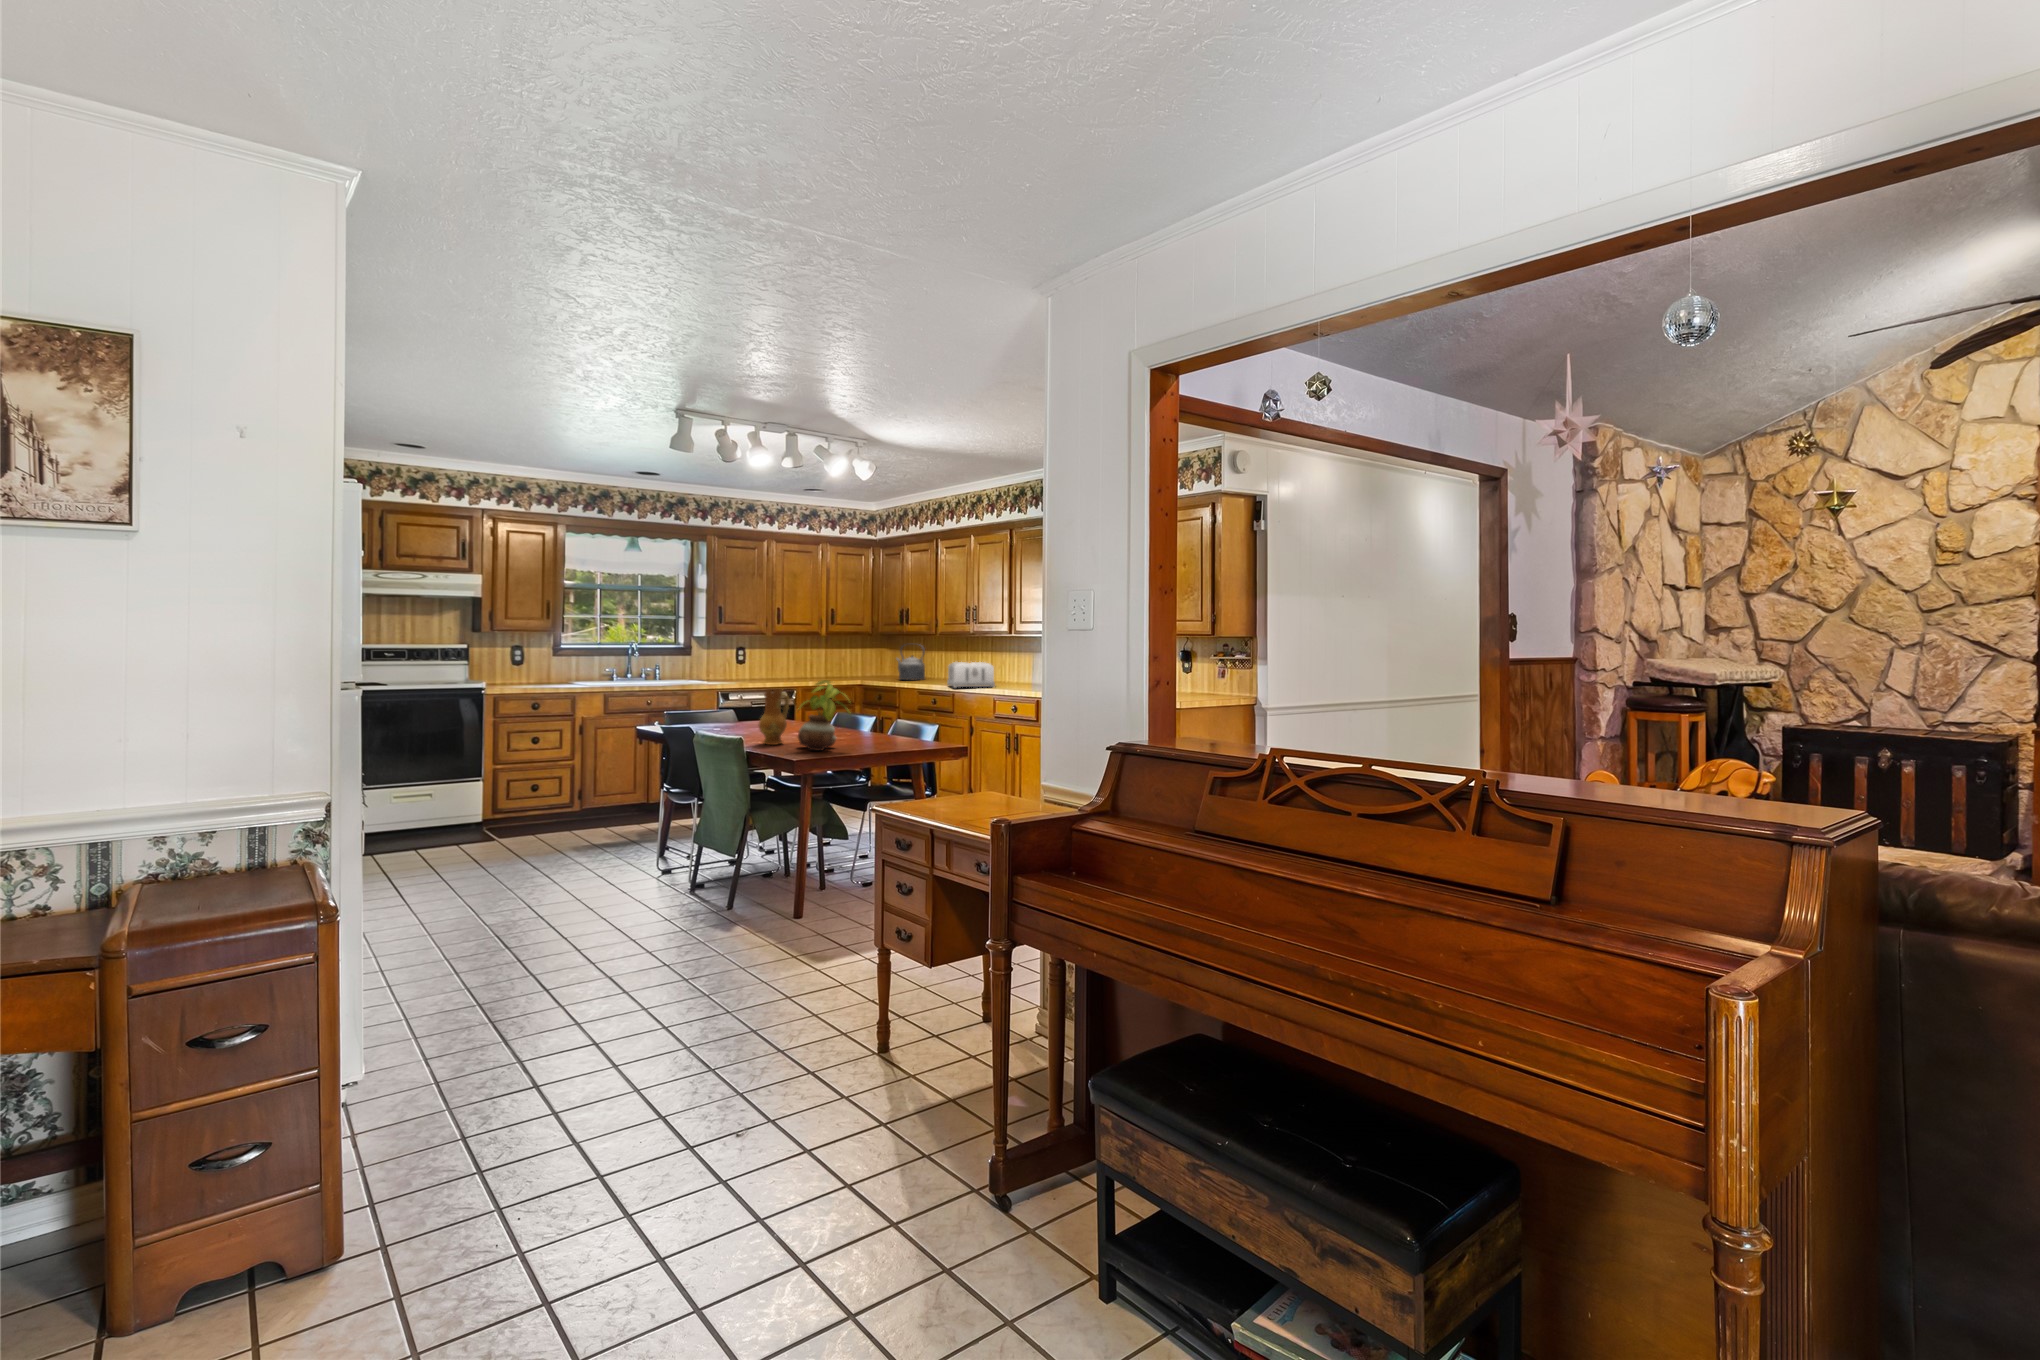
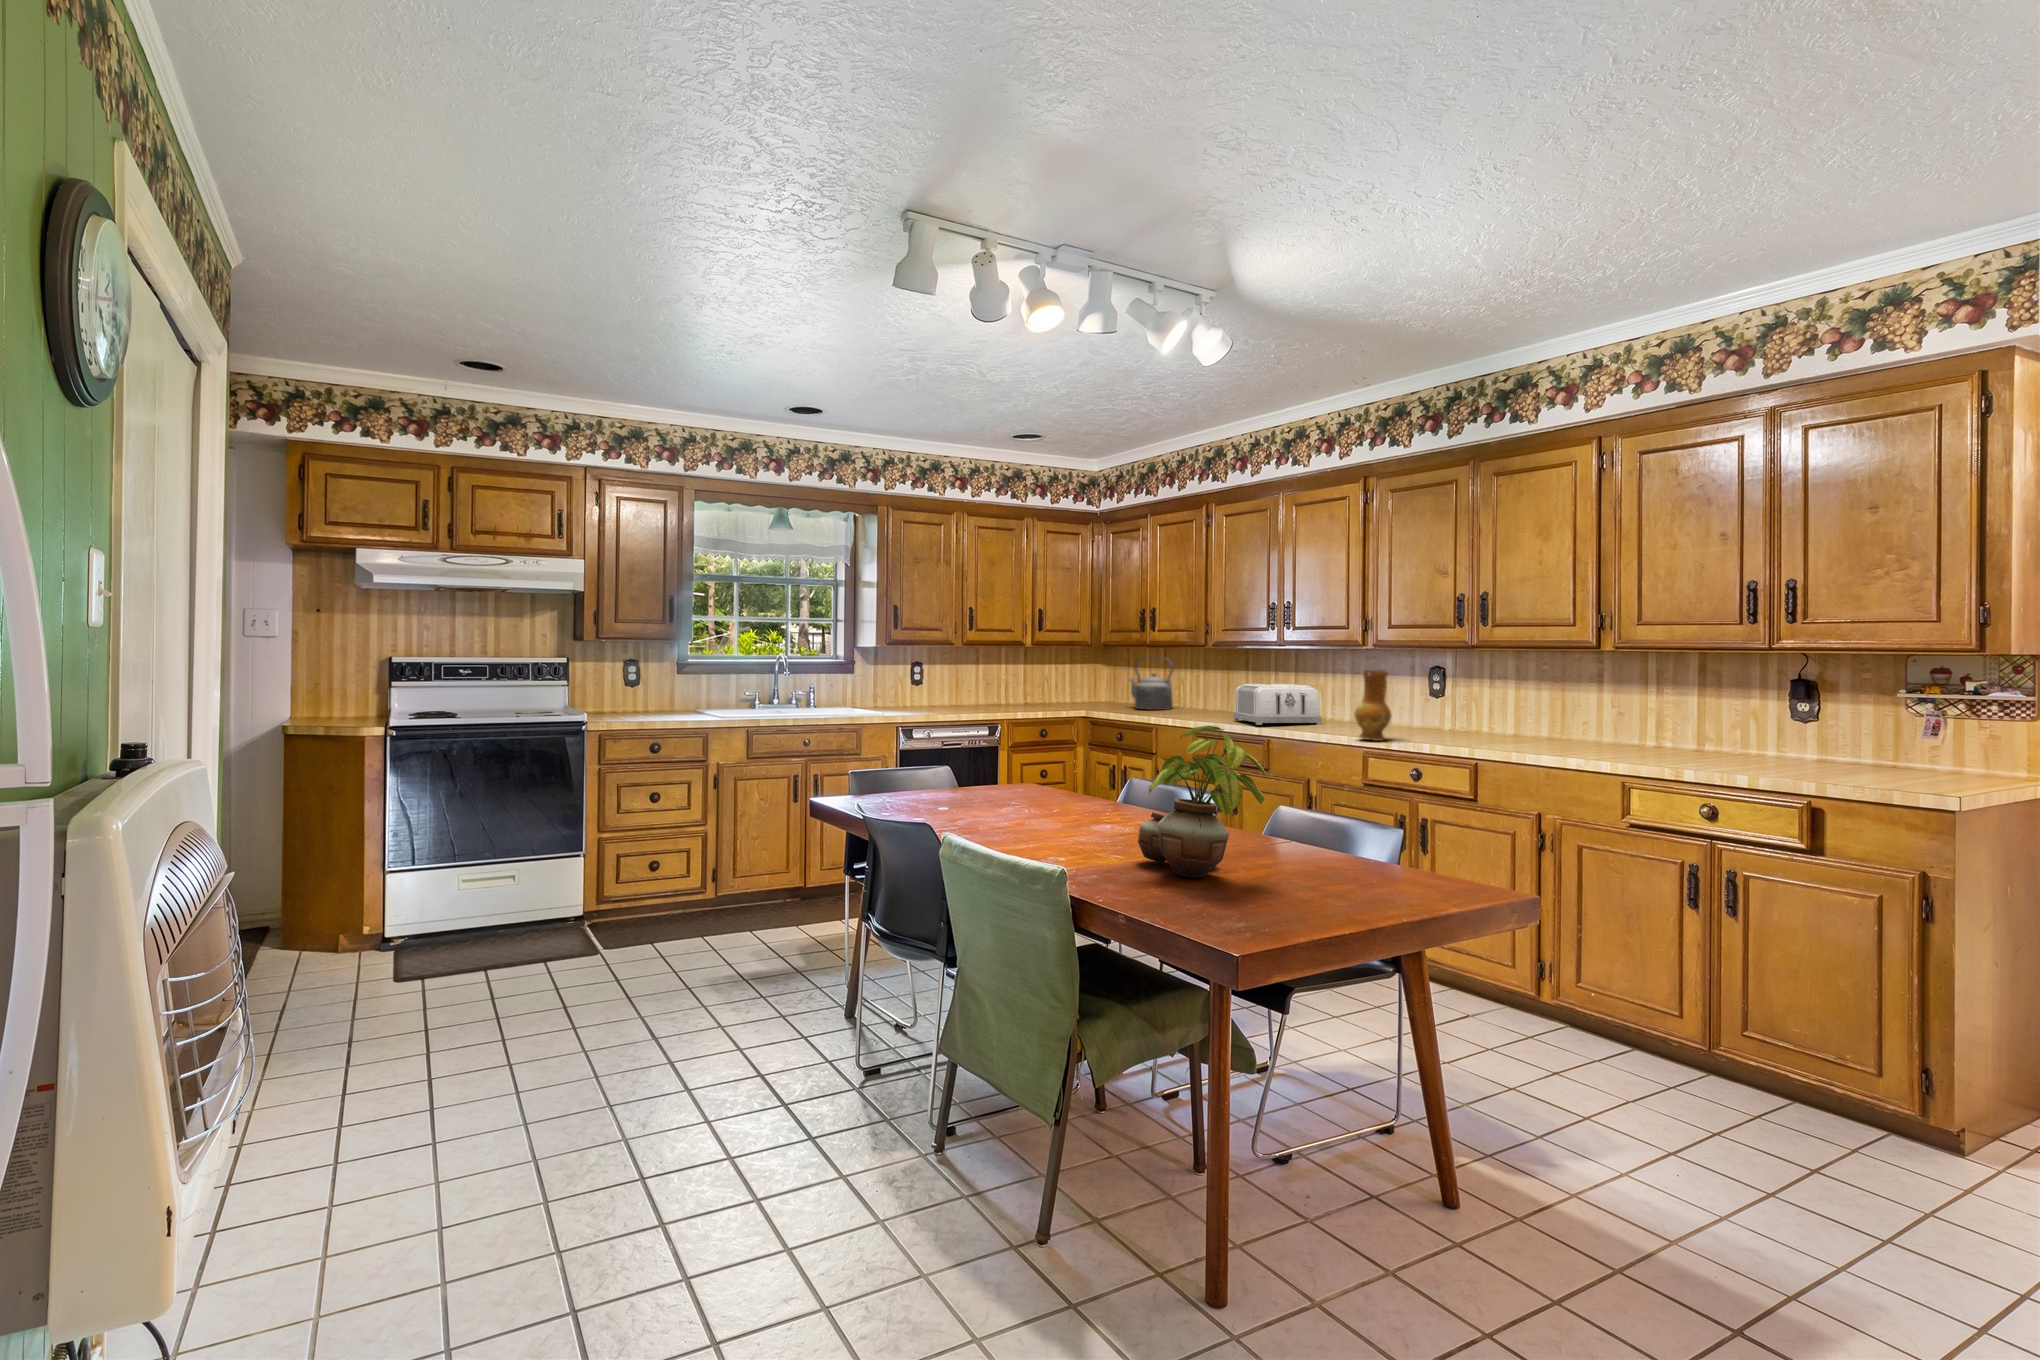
ceramic jug: present [759,689,790,745] -> present [1354,670,1391,741]

